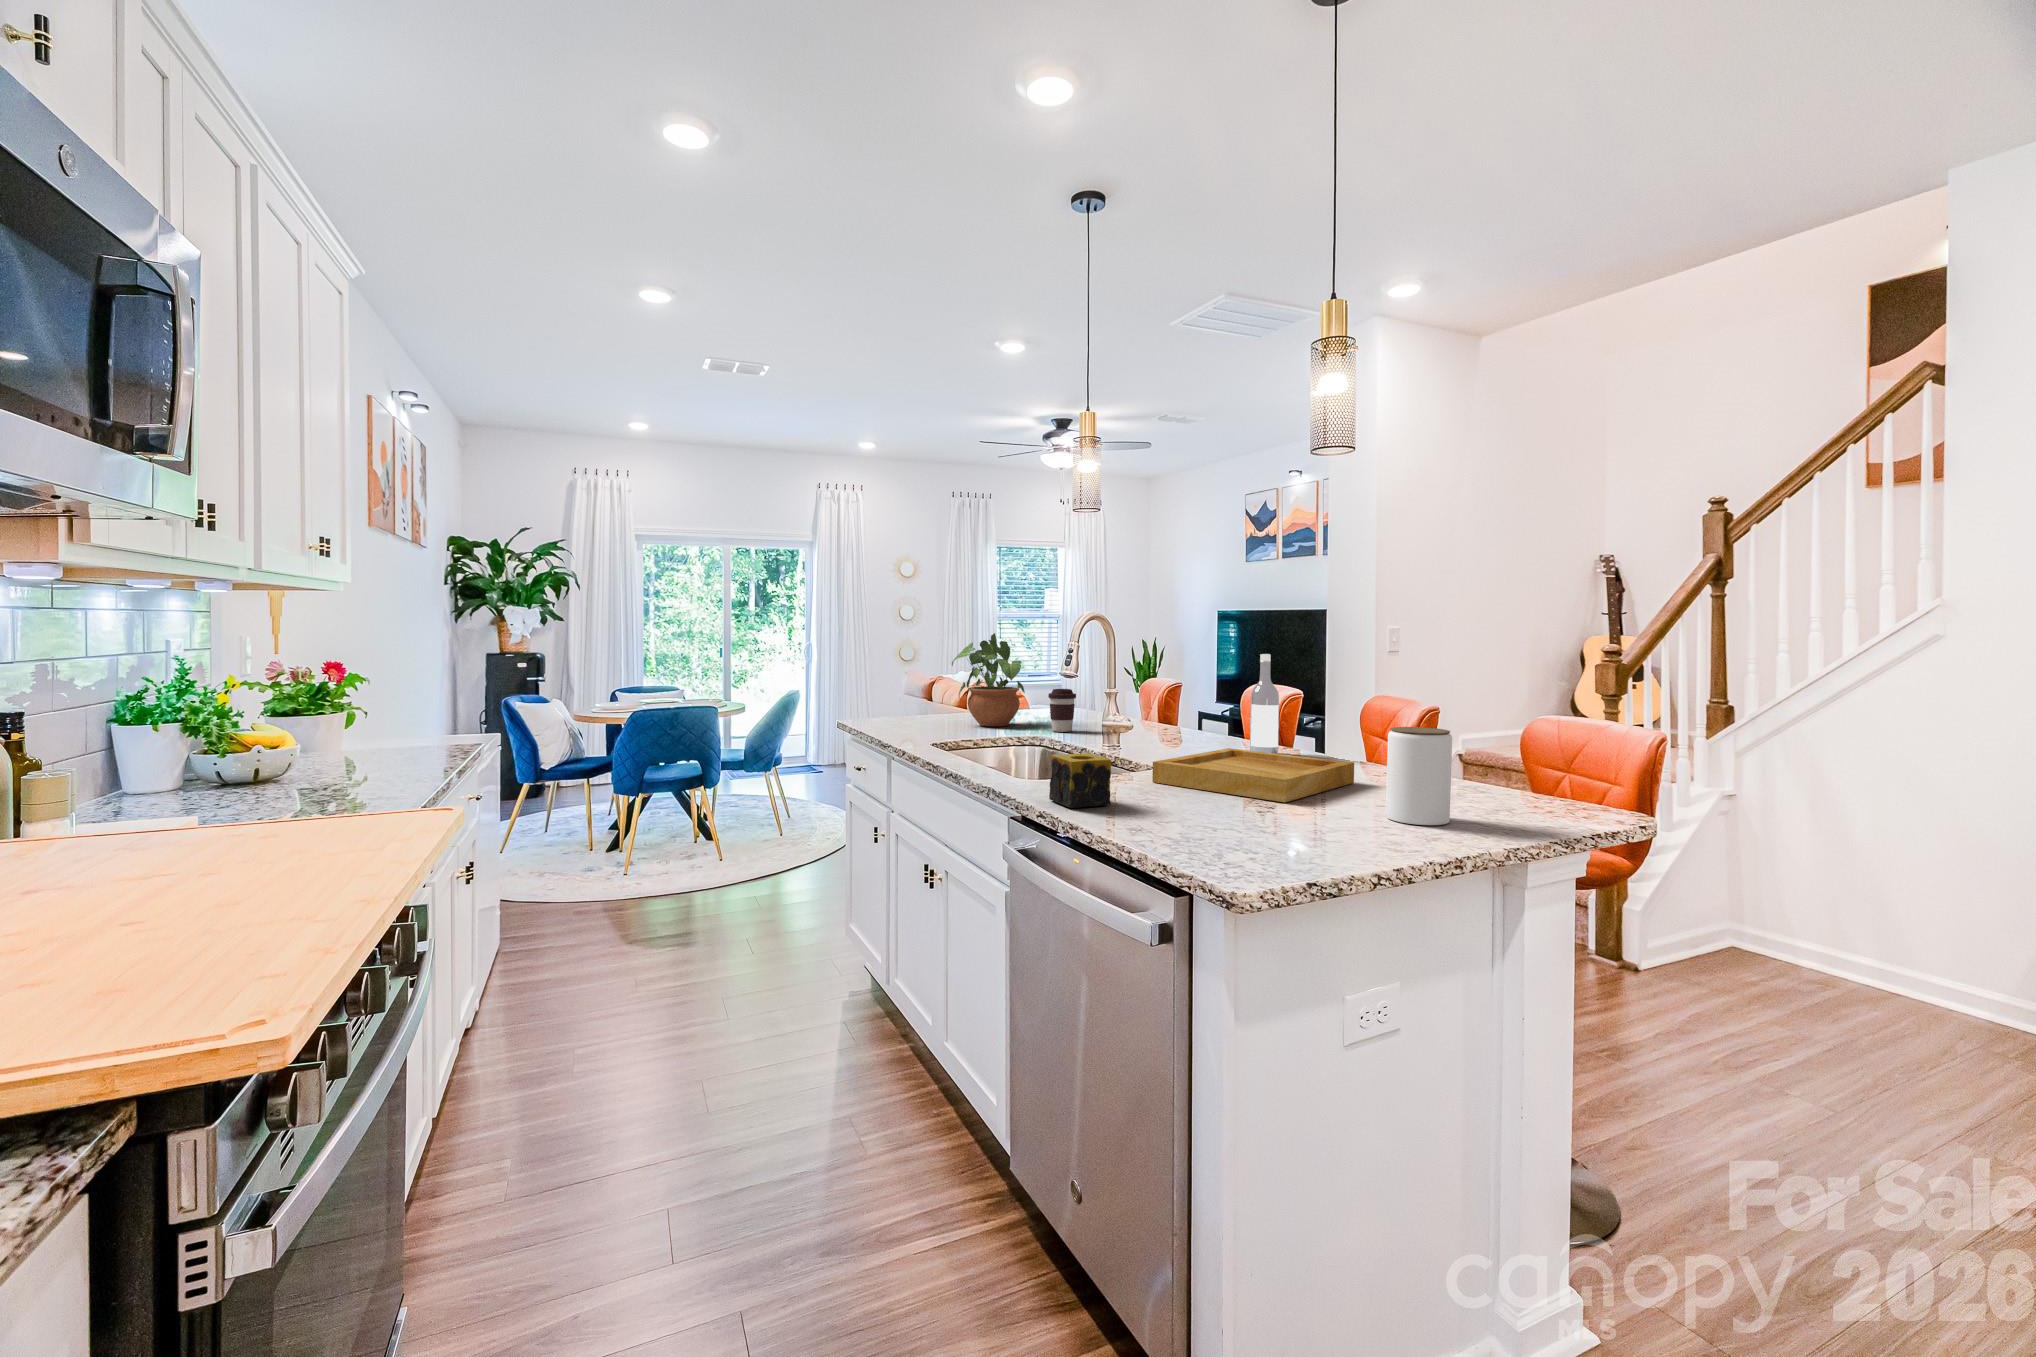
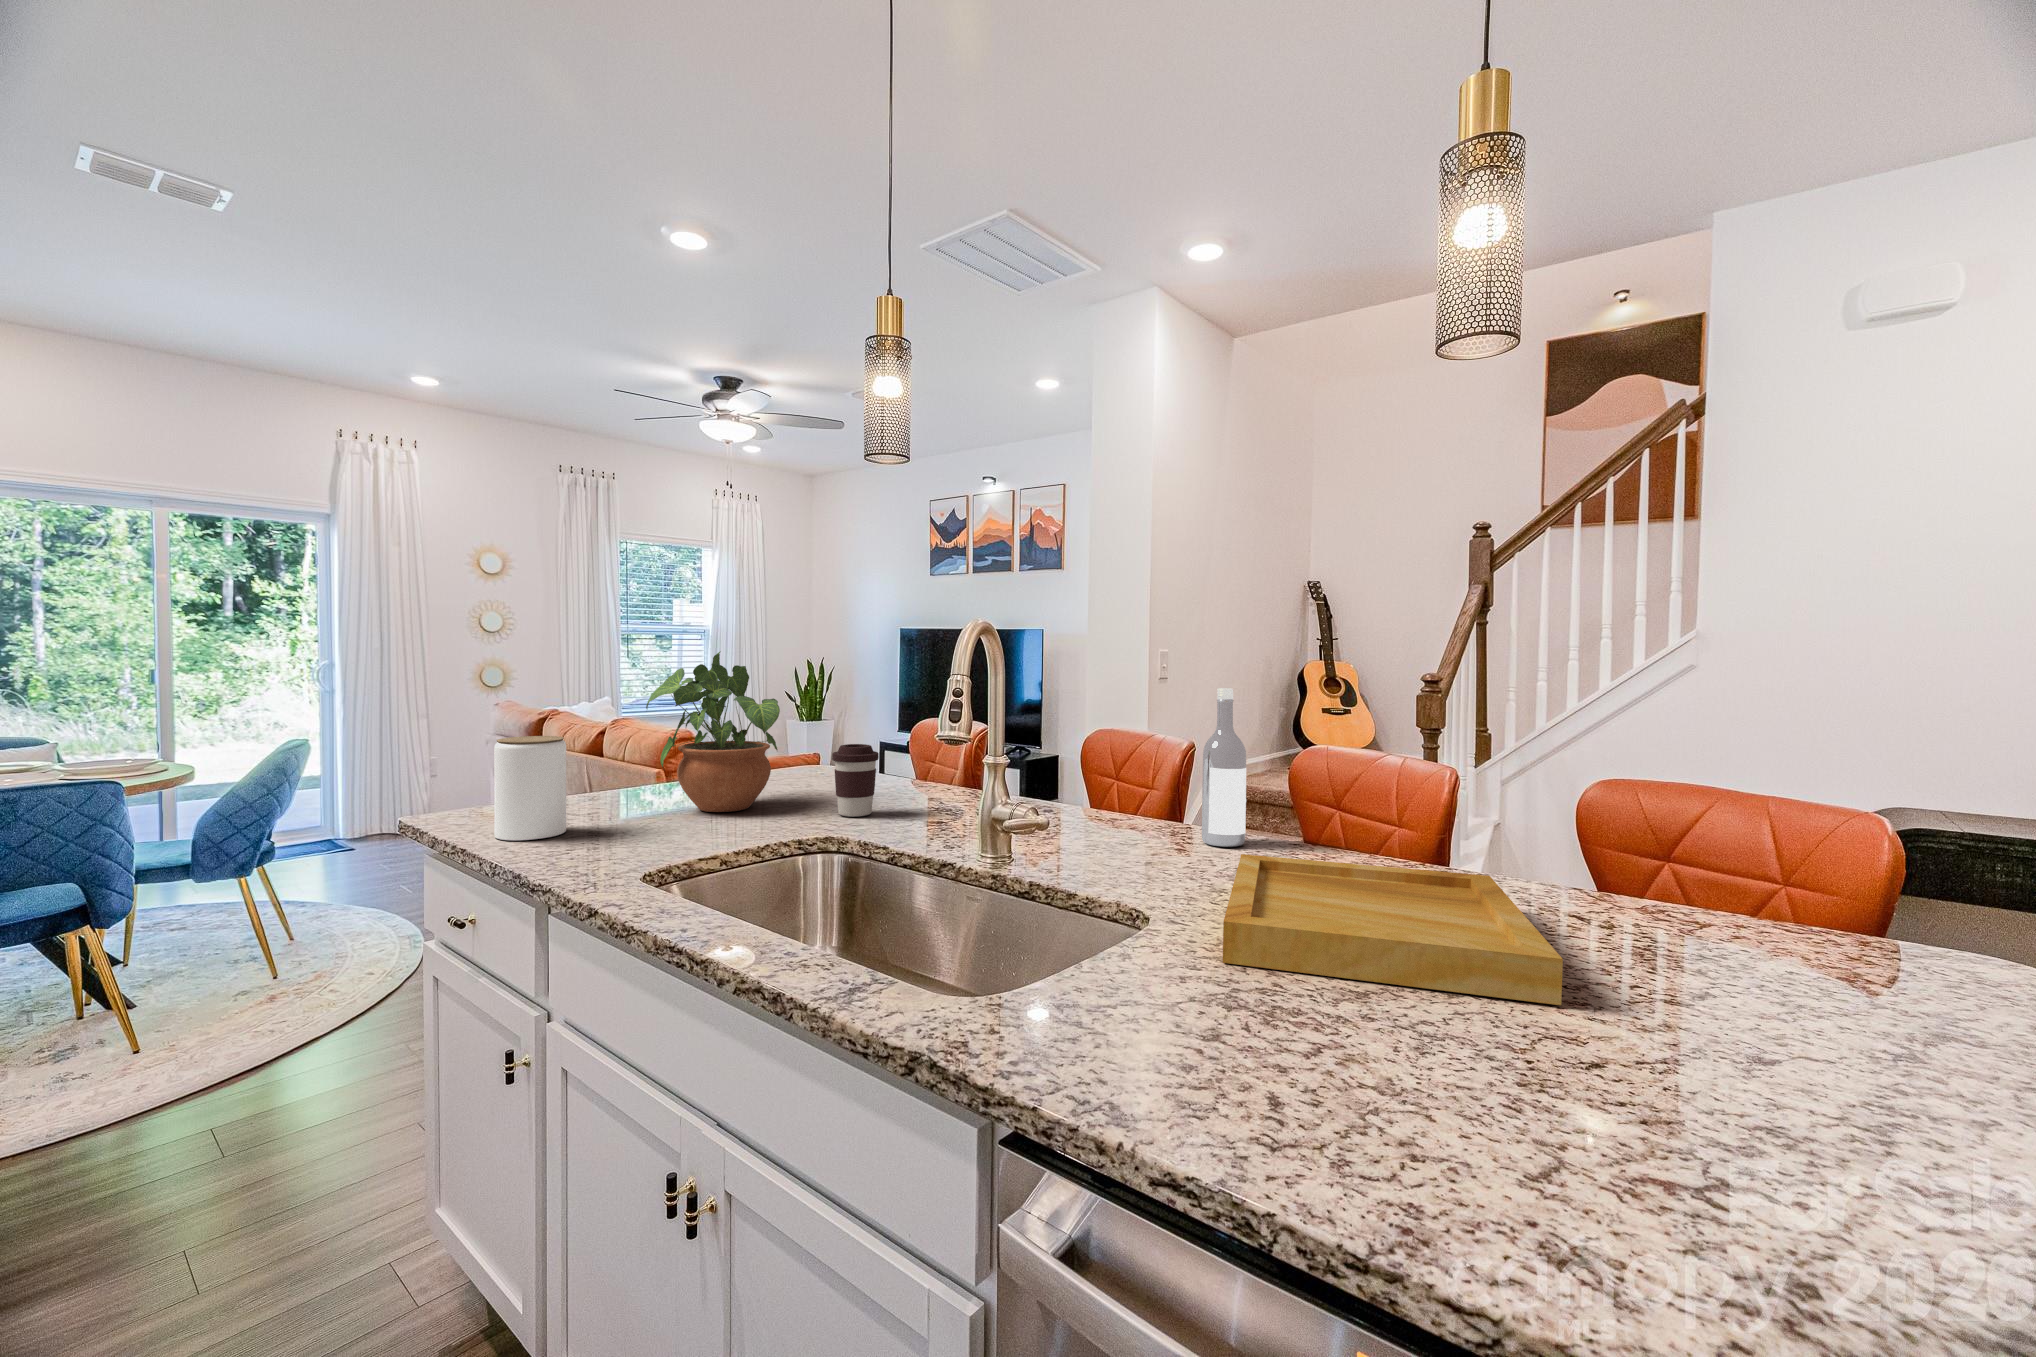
jar: present [1386,727,1452,825] -> present [494,736,566,840]
candle: present [1049,753,1111,808] -> none [1156,958,1328,1156]

